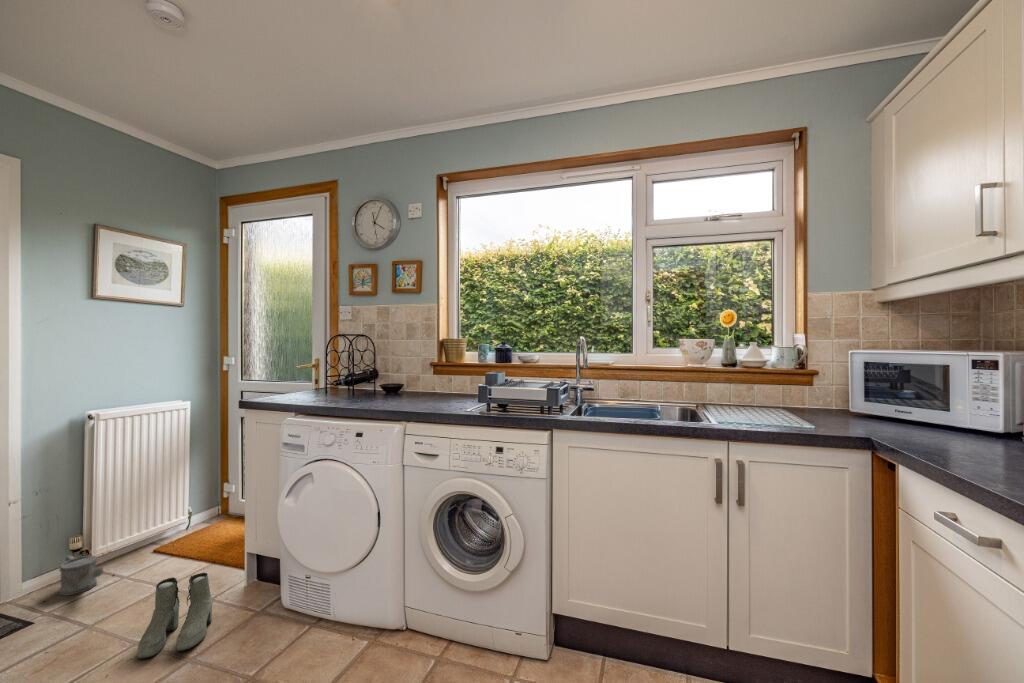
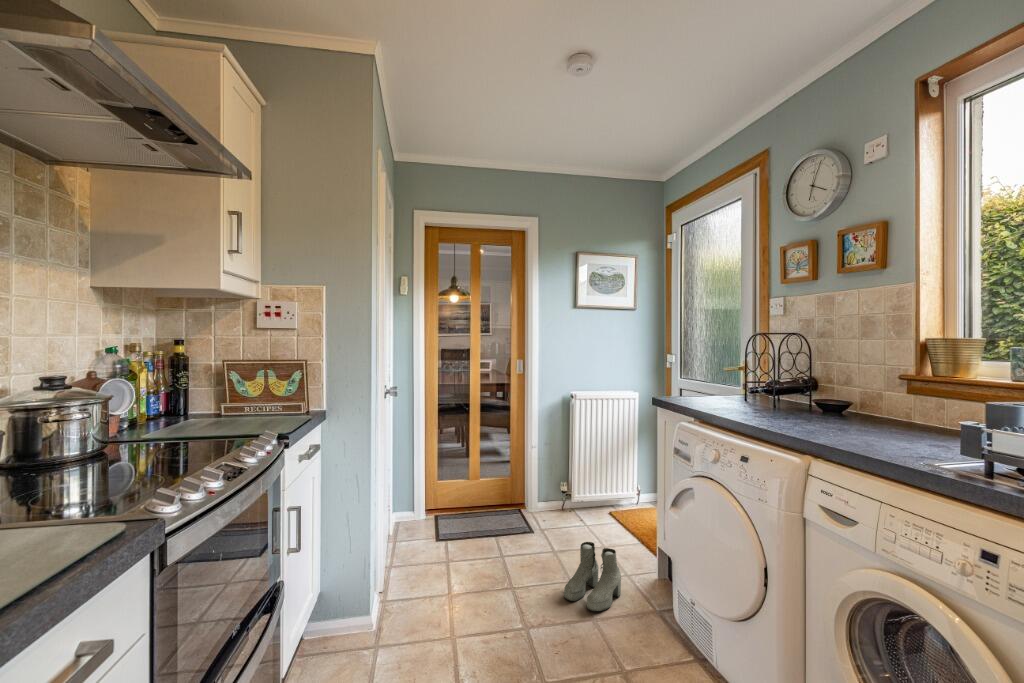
watering can: present [60,555,103,596] -> none [550,495,571,525]

